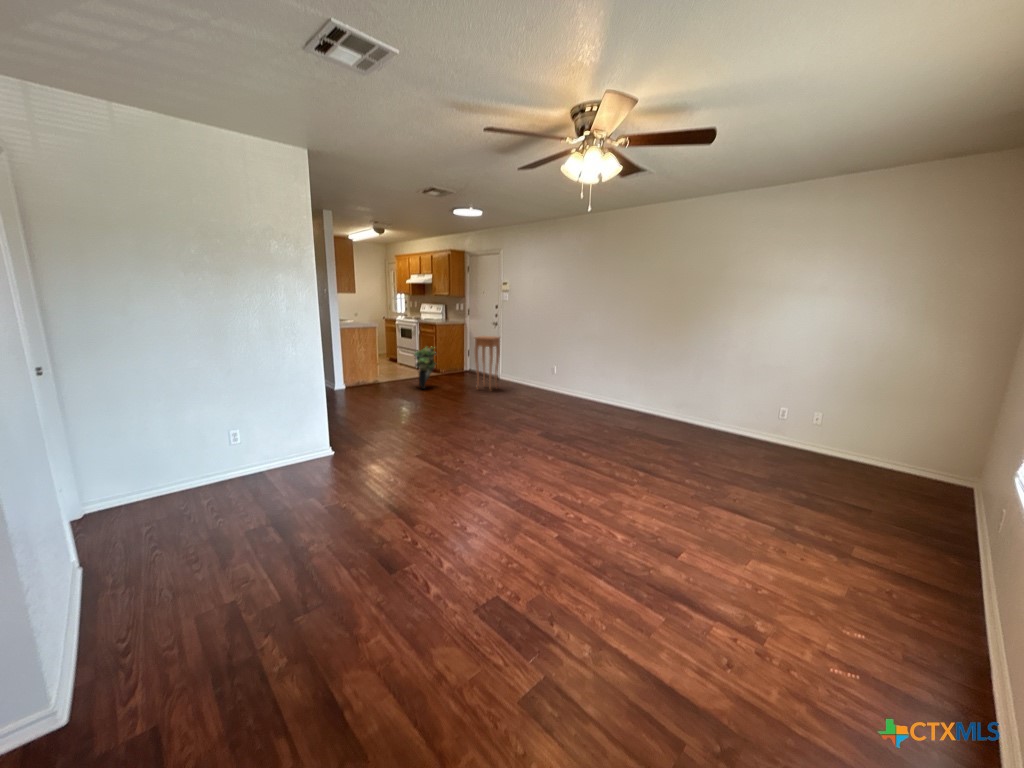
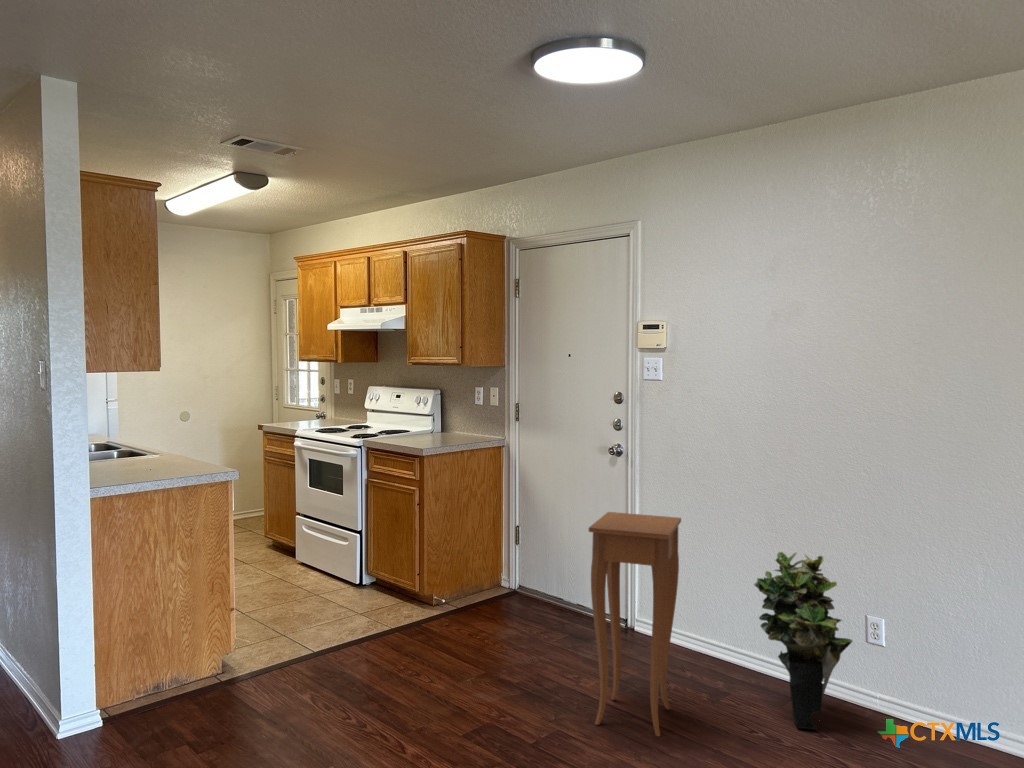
potted plant: present [414,346,436,389] -> present [754,552,852,730]

